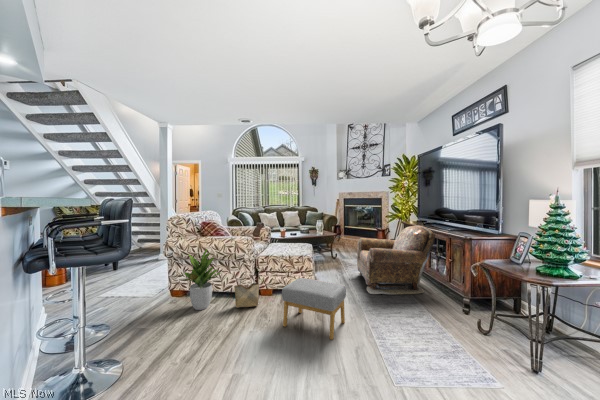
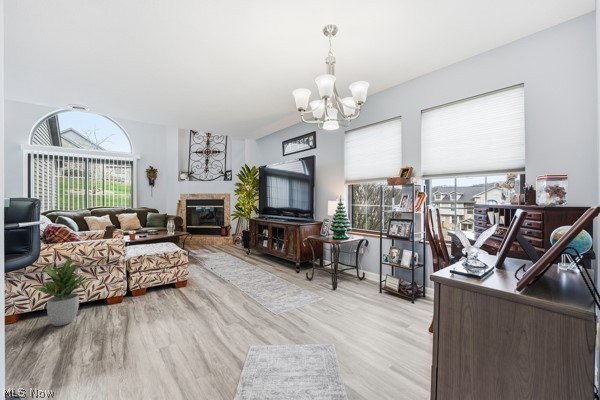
armchair: present [357,226,435,295] -> none [217,220,277,275]
woven basket: present [235,272,259,308] -> none [111,273,139,311]
footstool: present [282,278,346,340] -> none [177,266,229,310]

